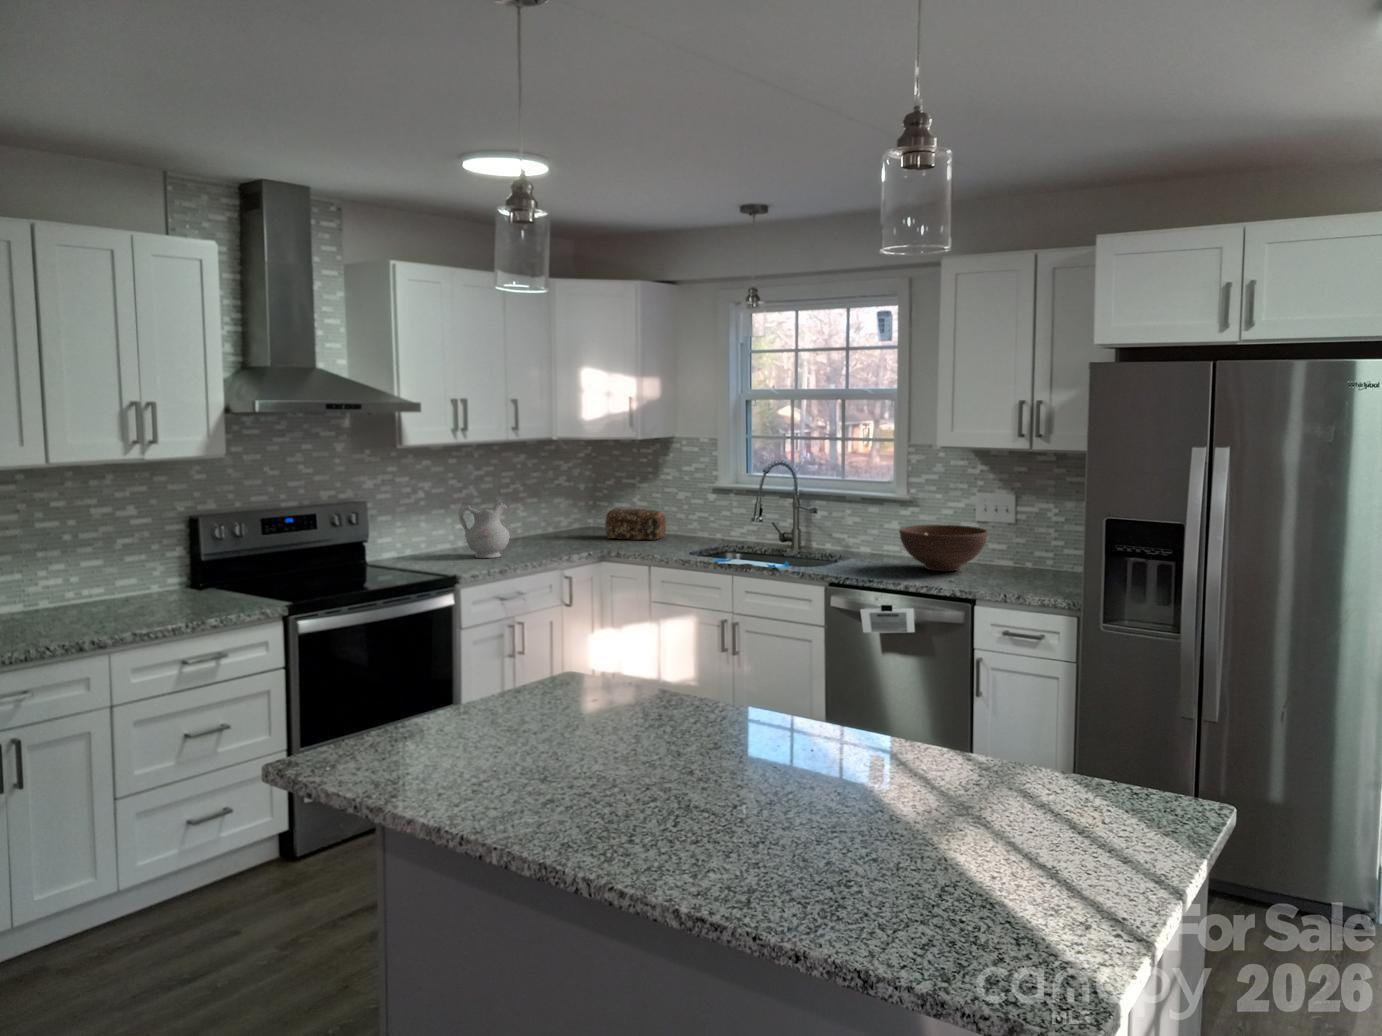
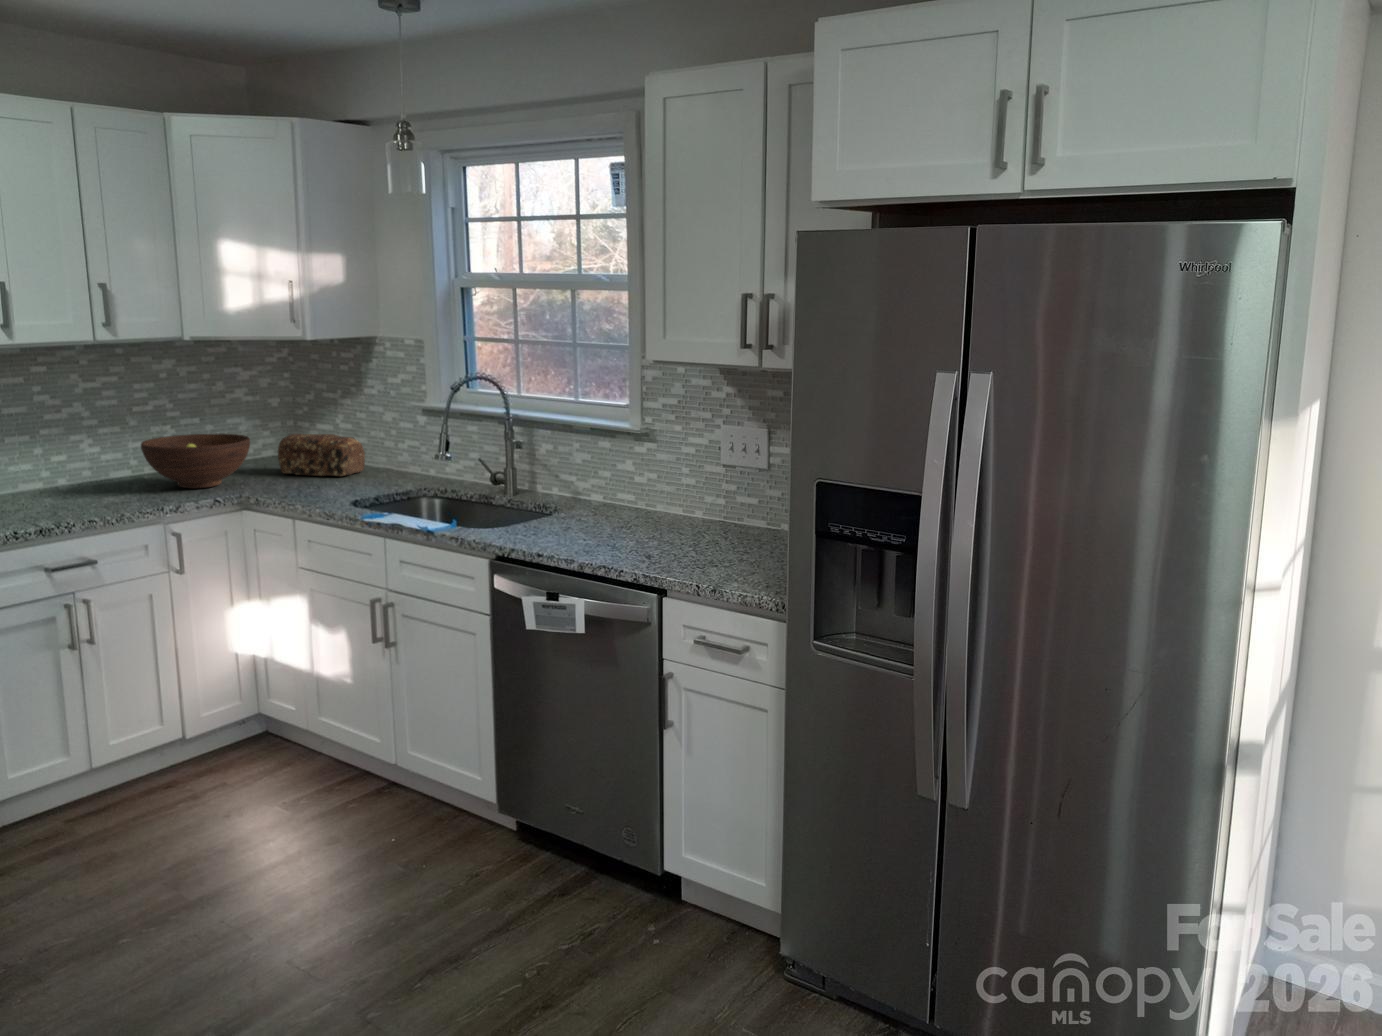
ceramic pitcher: present [459,503,509,558] -> none [22,428,101,506]
fruit bowl: present [899,525,988,571] -> present [141,434,250,488]

